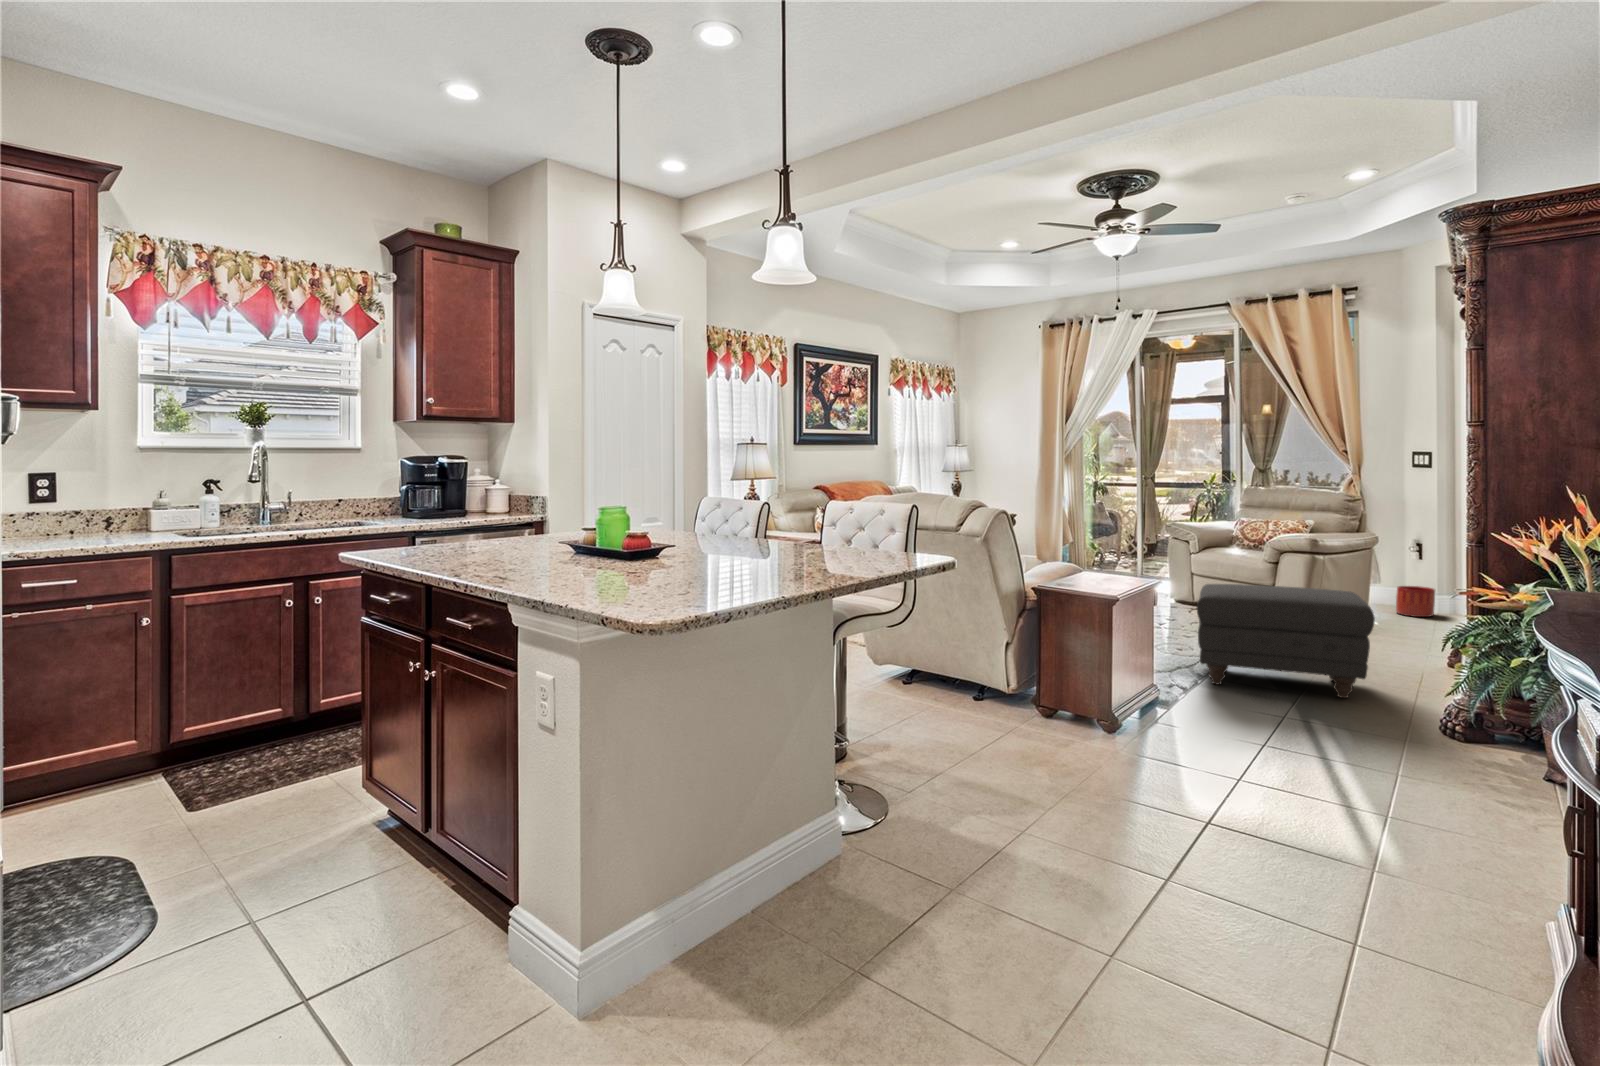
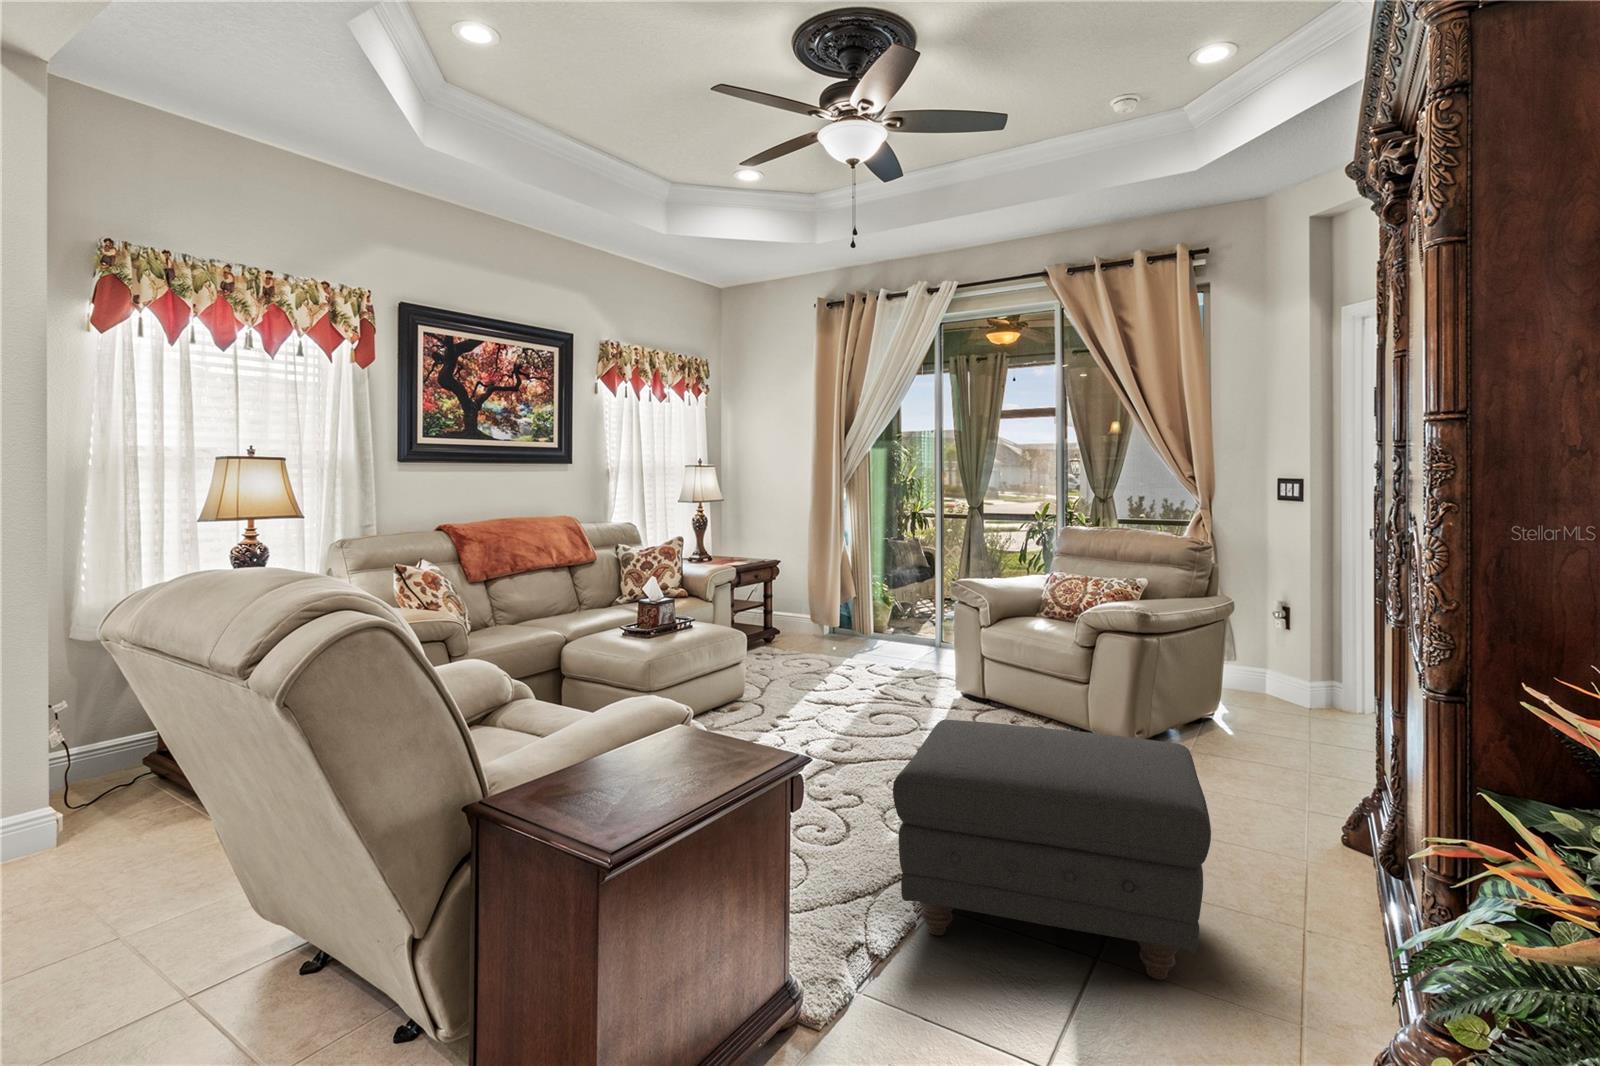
planter: present [1396,586,1435,617] -> none [1260,670,1312,718]

